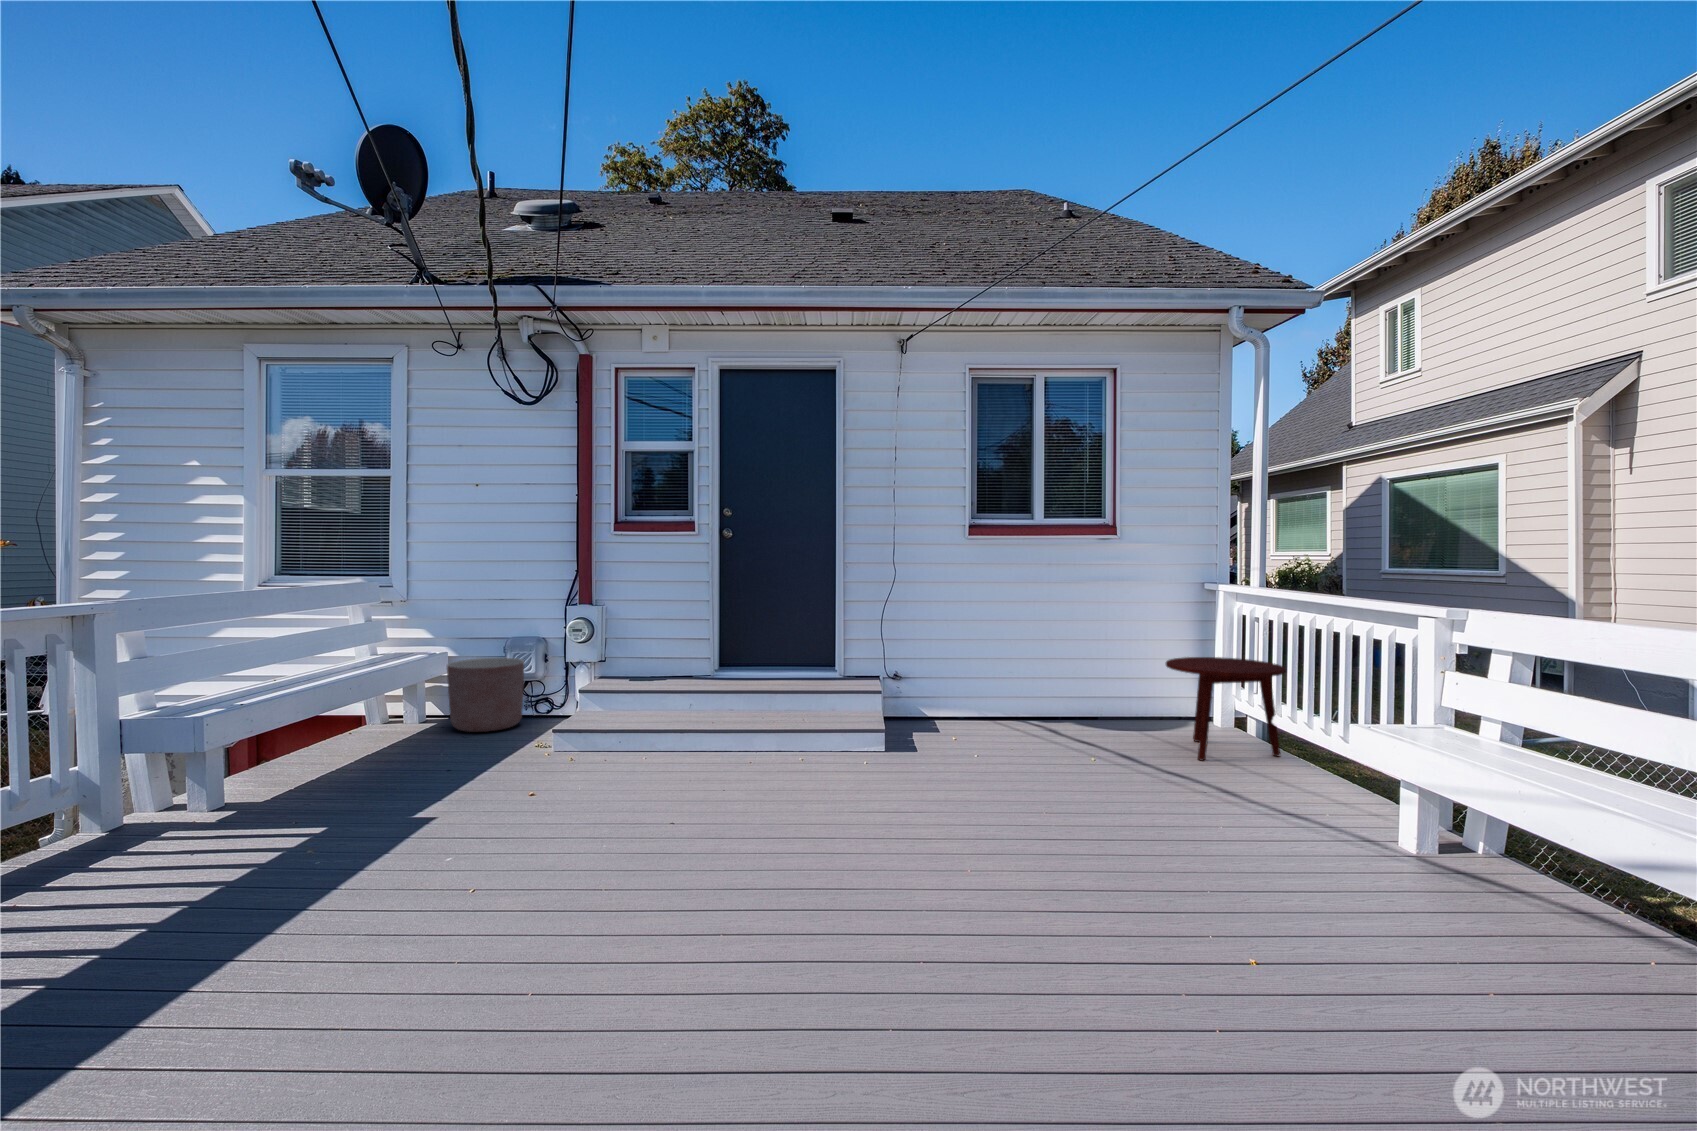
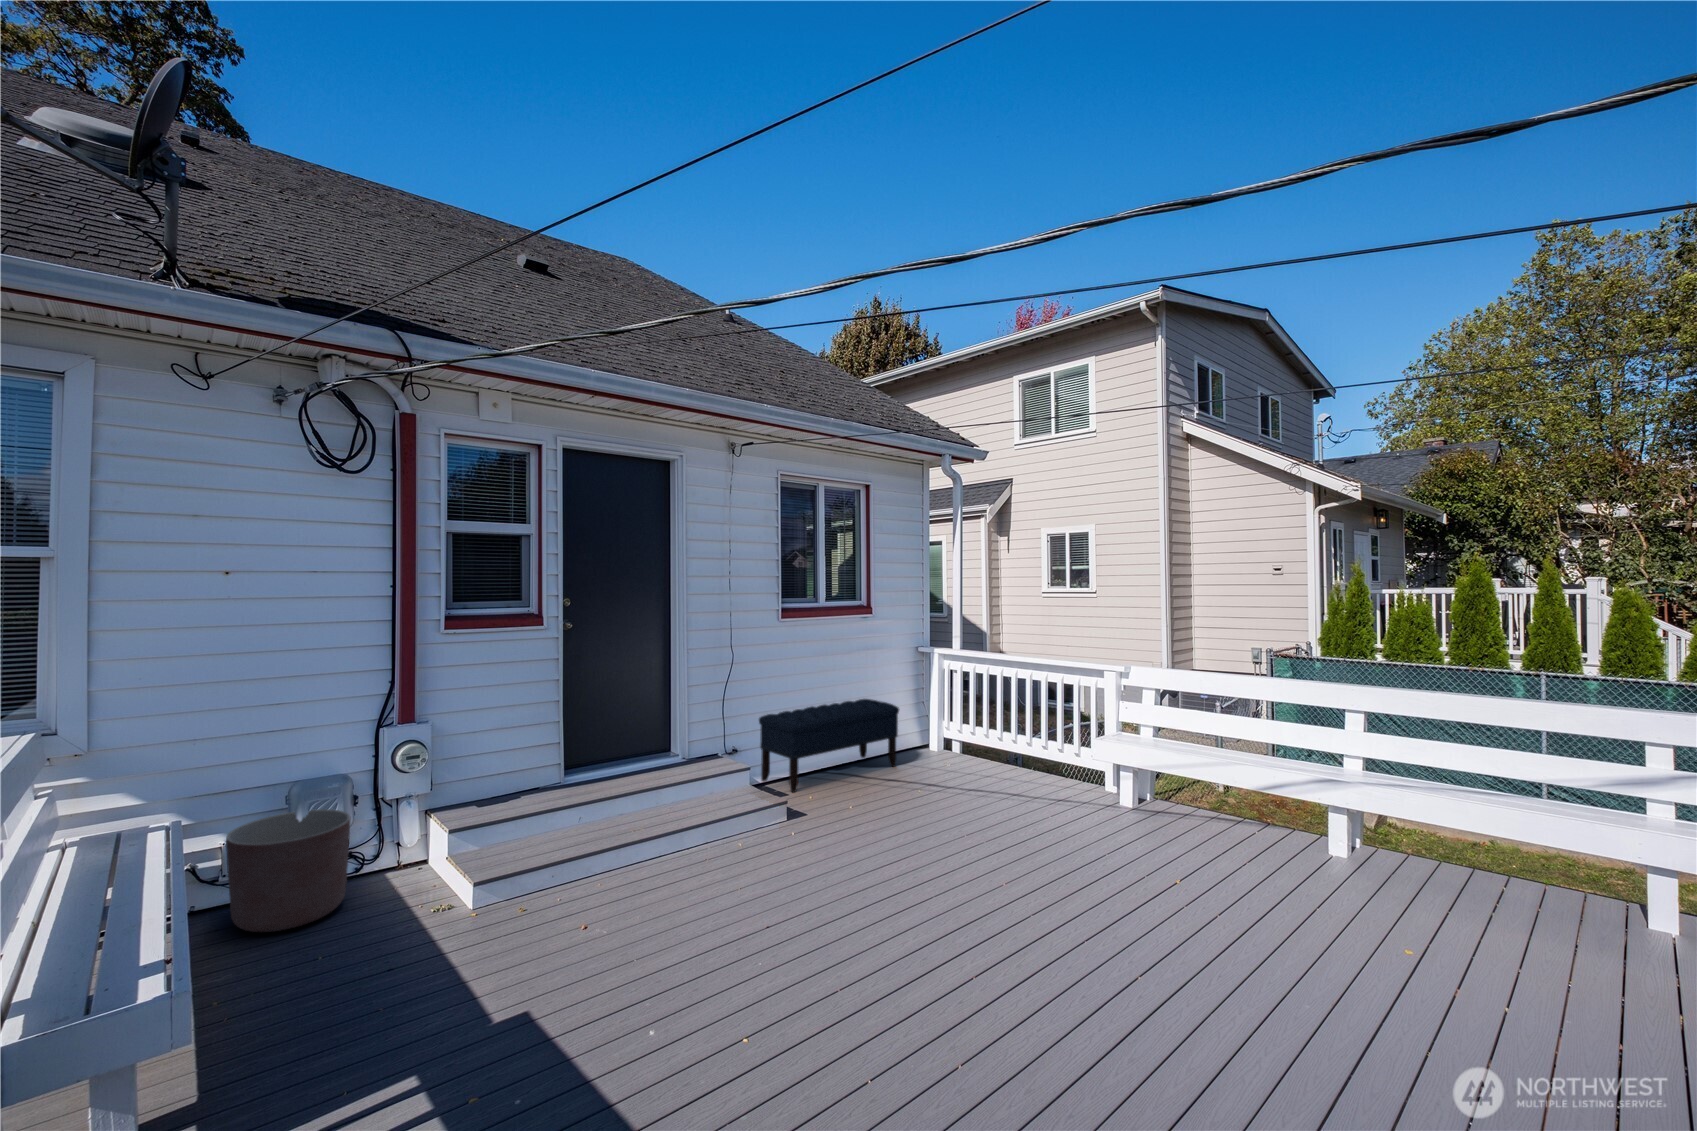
bench: none [931,646,1113,734] -> present [759,699,899,792]
side table: present [1166,657,1286,760] -> none [941,697,1019,776]

